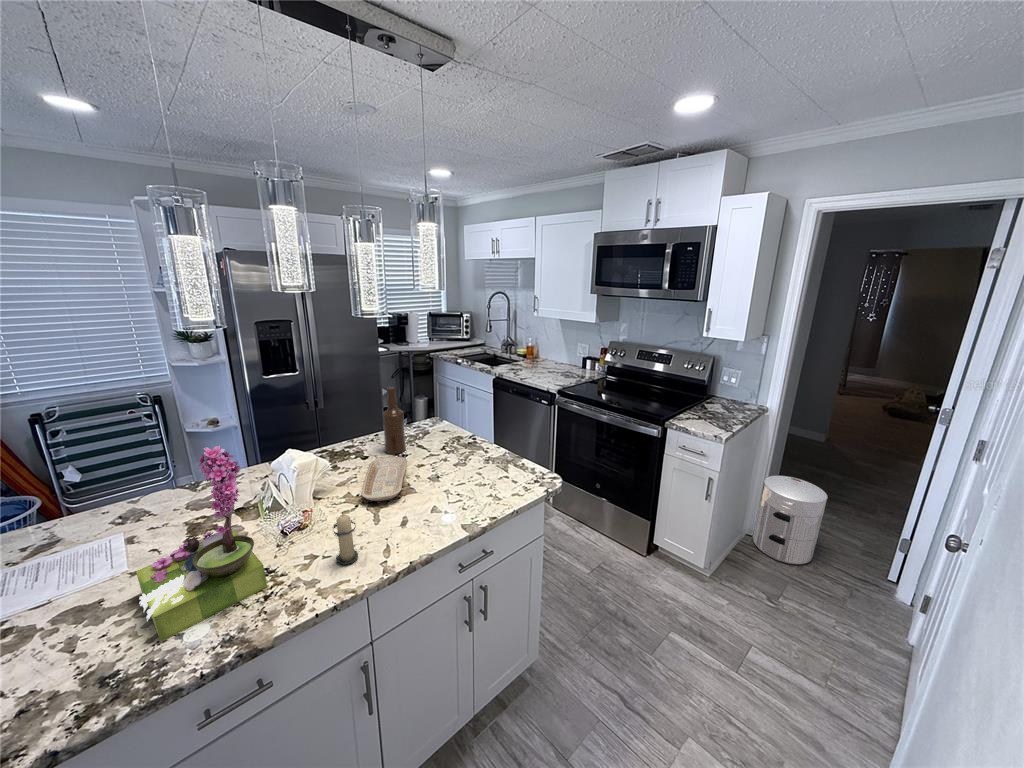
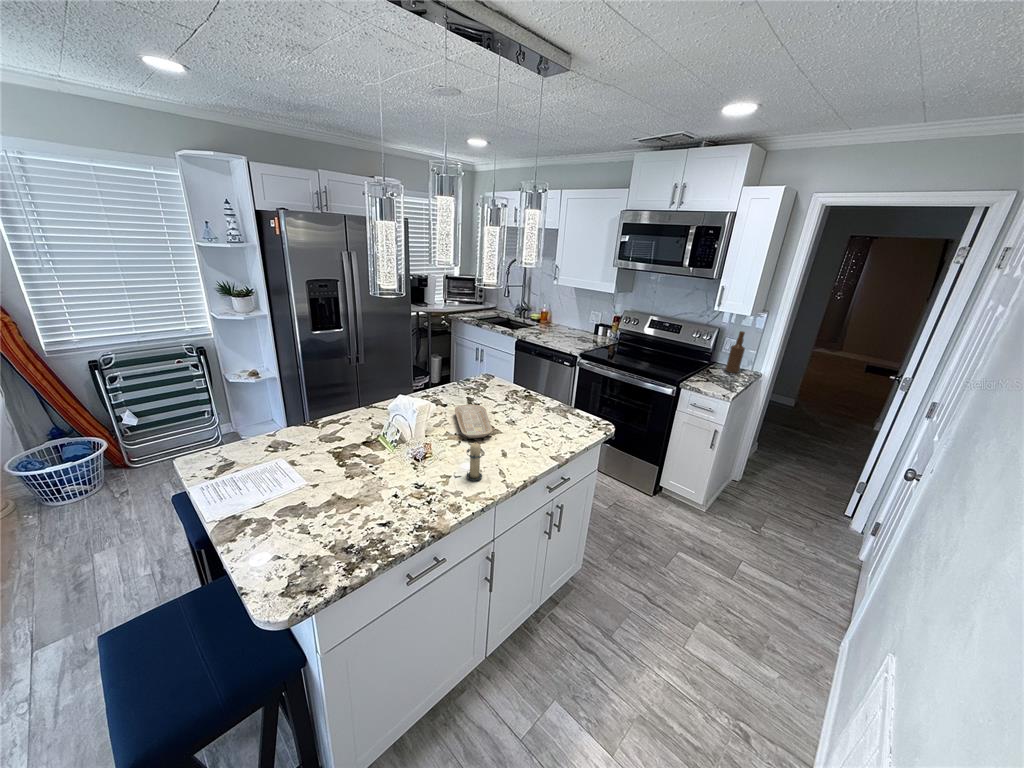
bottle: present [382,387,406,454] -> present [725,331,745,373]
flower arrangement: present [136,446,267,642] -> none [329,384,424,527]
waste bin: present [753,476,828,564] -> none [740,432,805,503]

